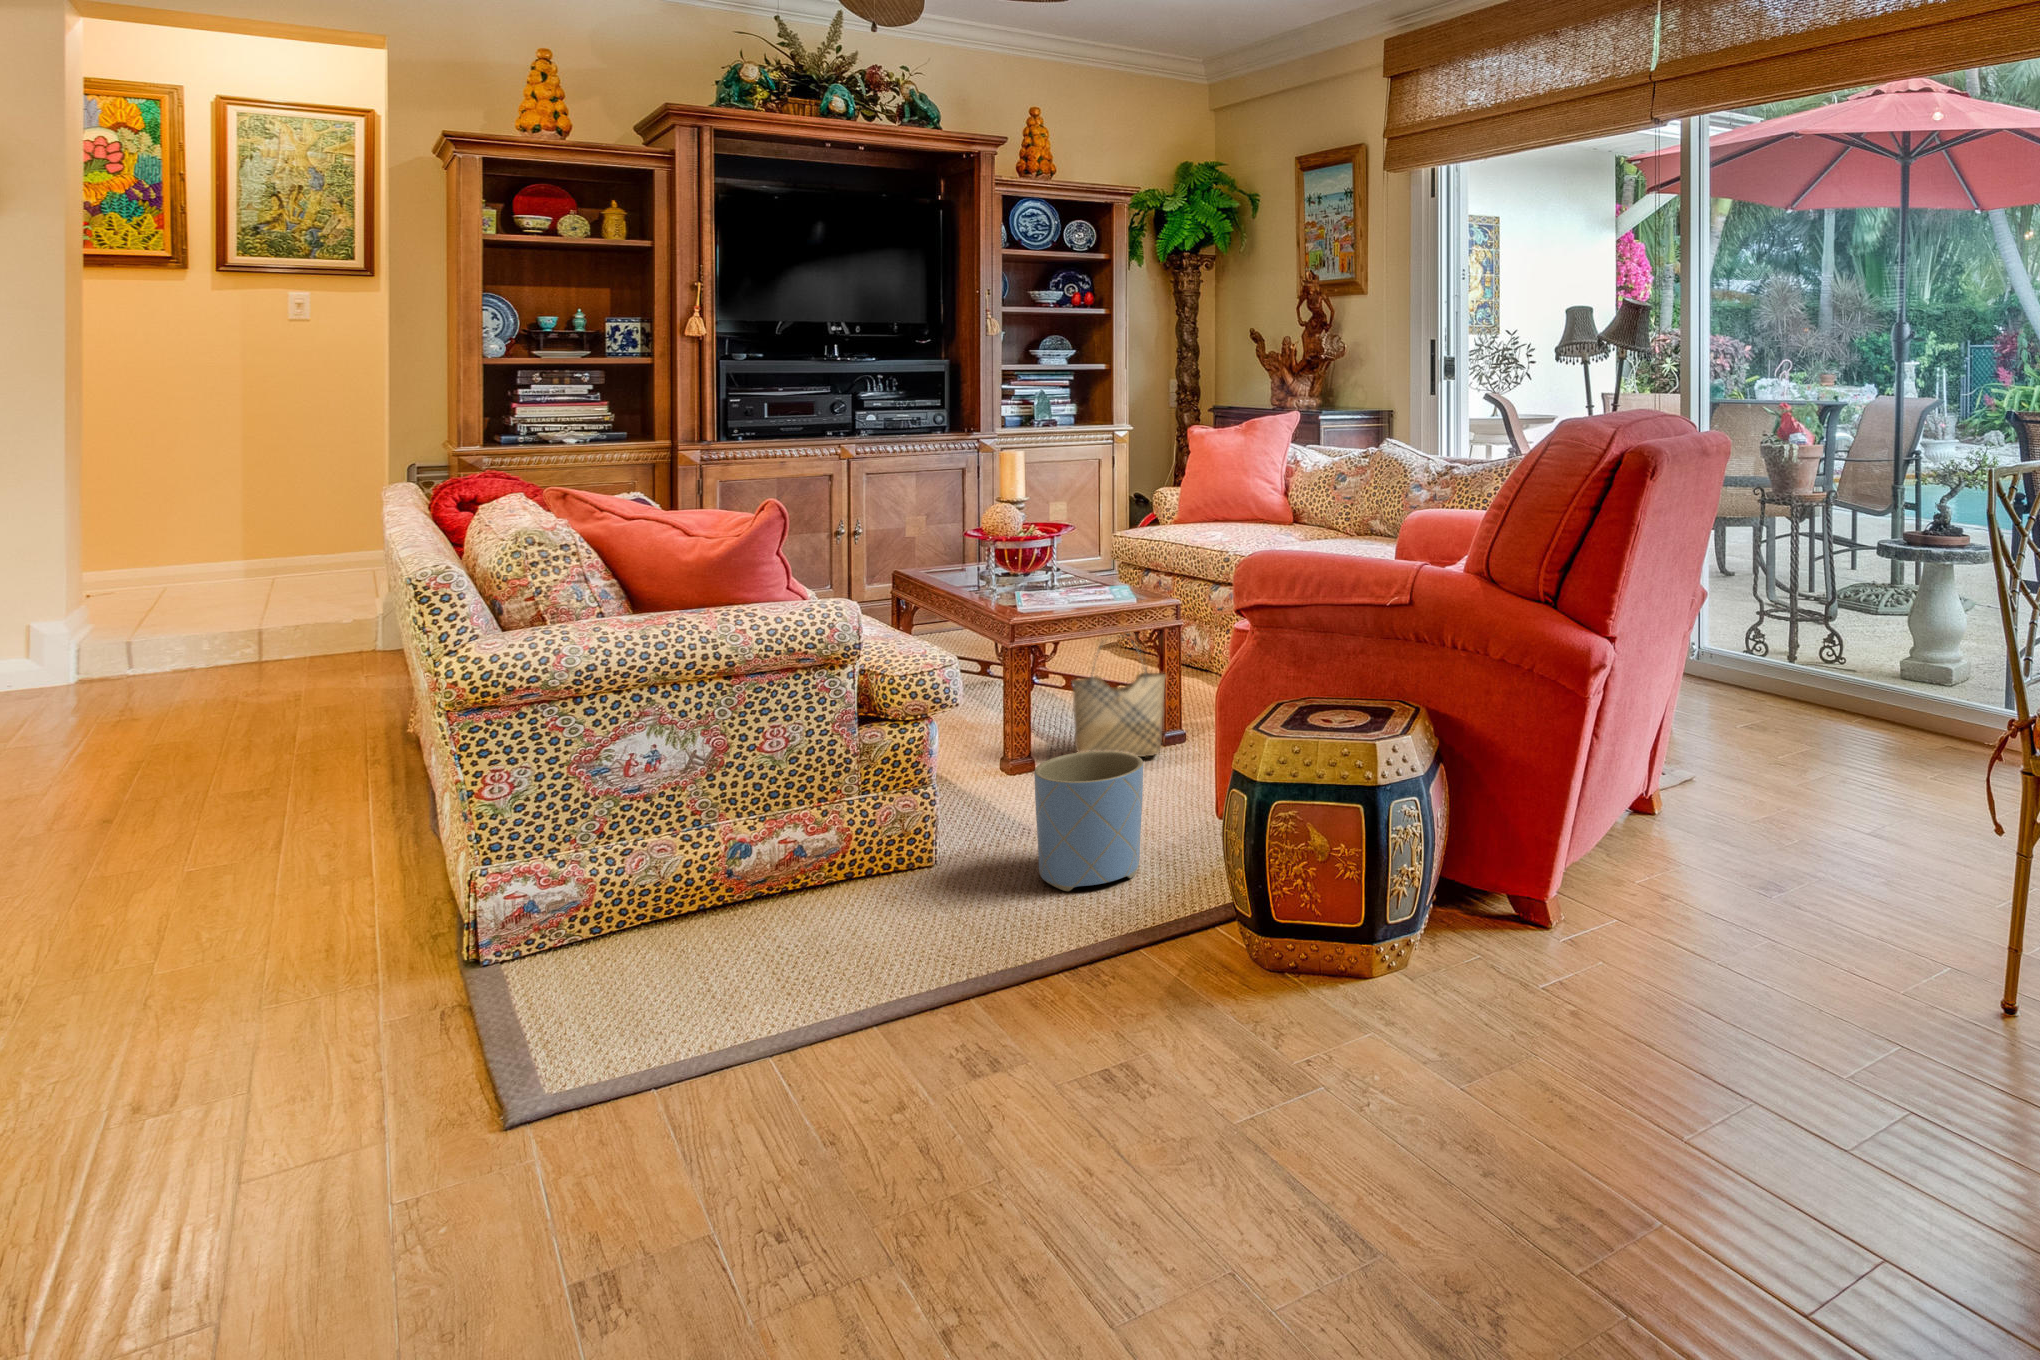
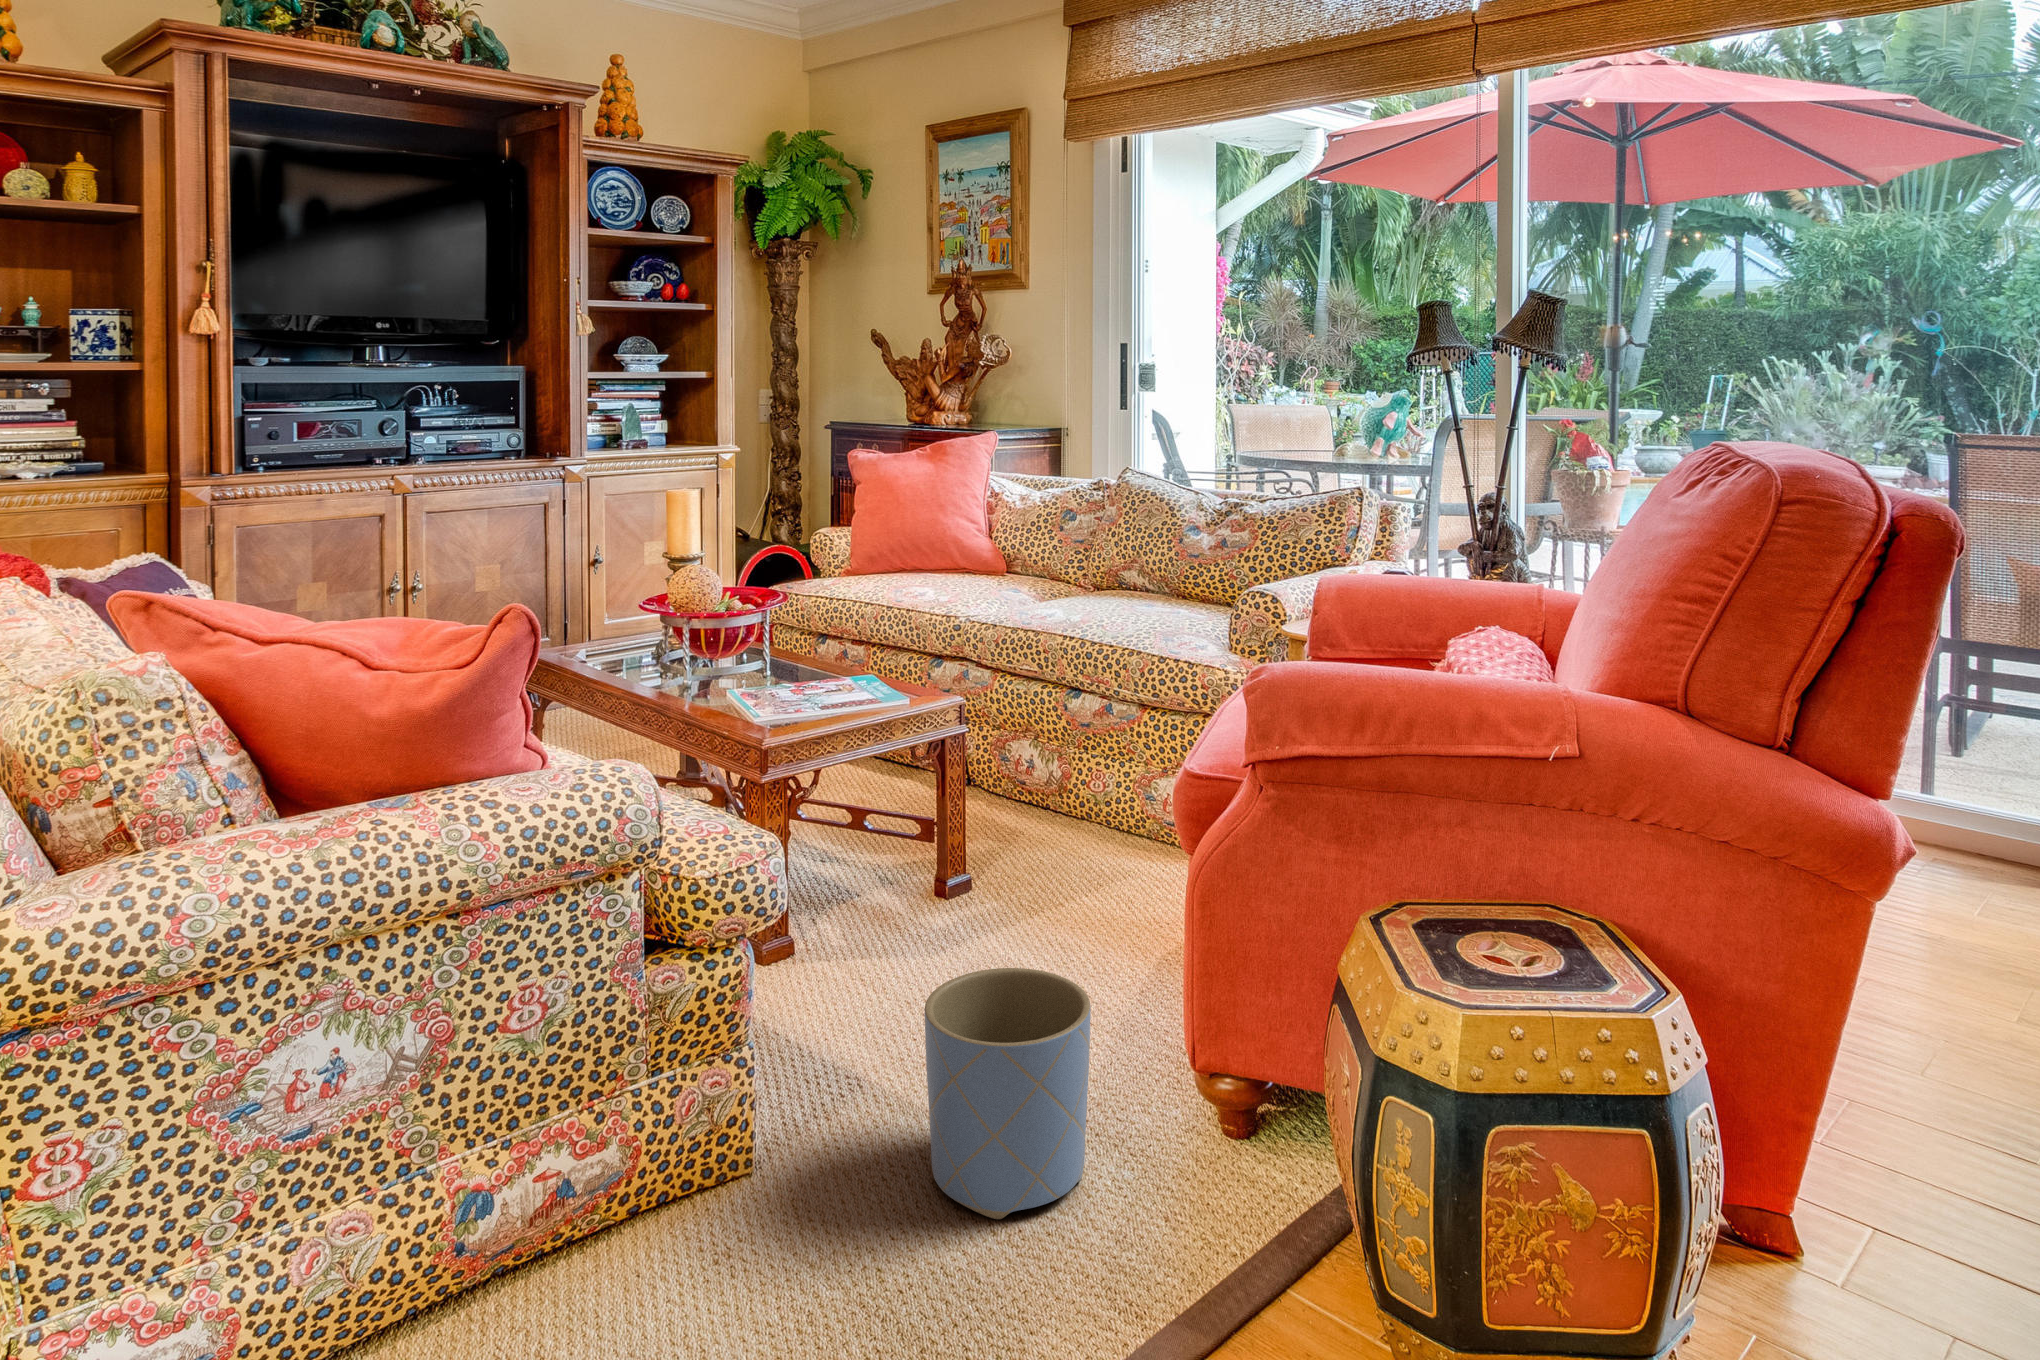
woven basket: present [1071,636,1166,757] -> none [837,740,963,935]

